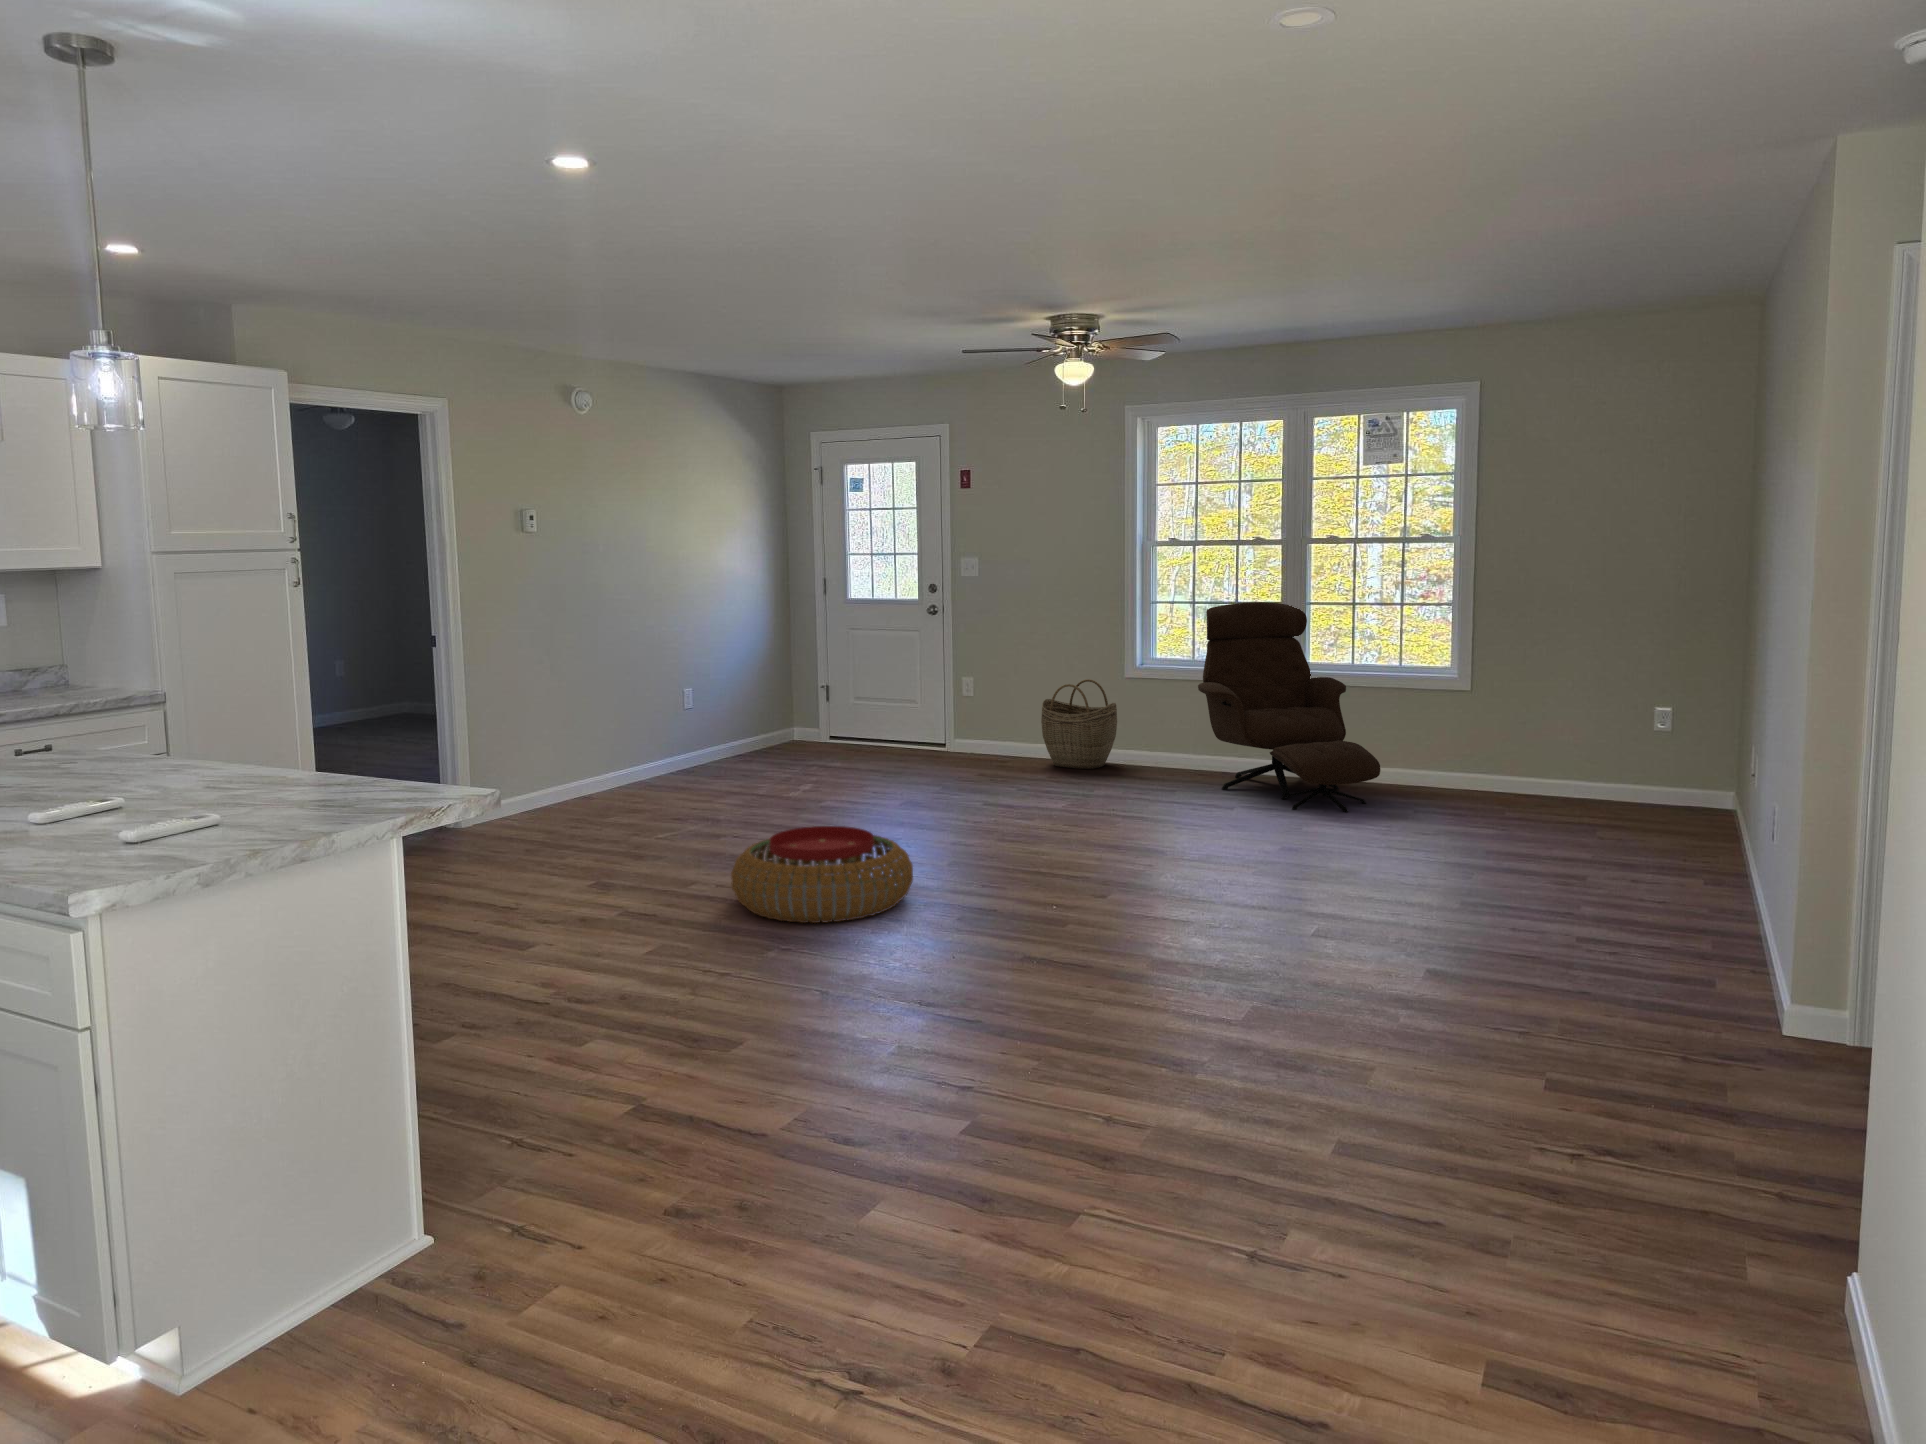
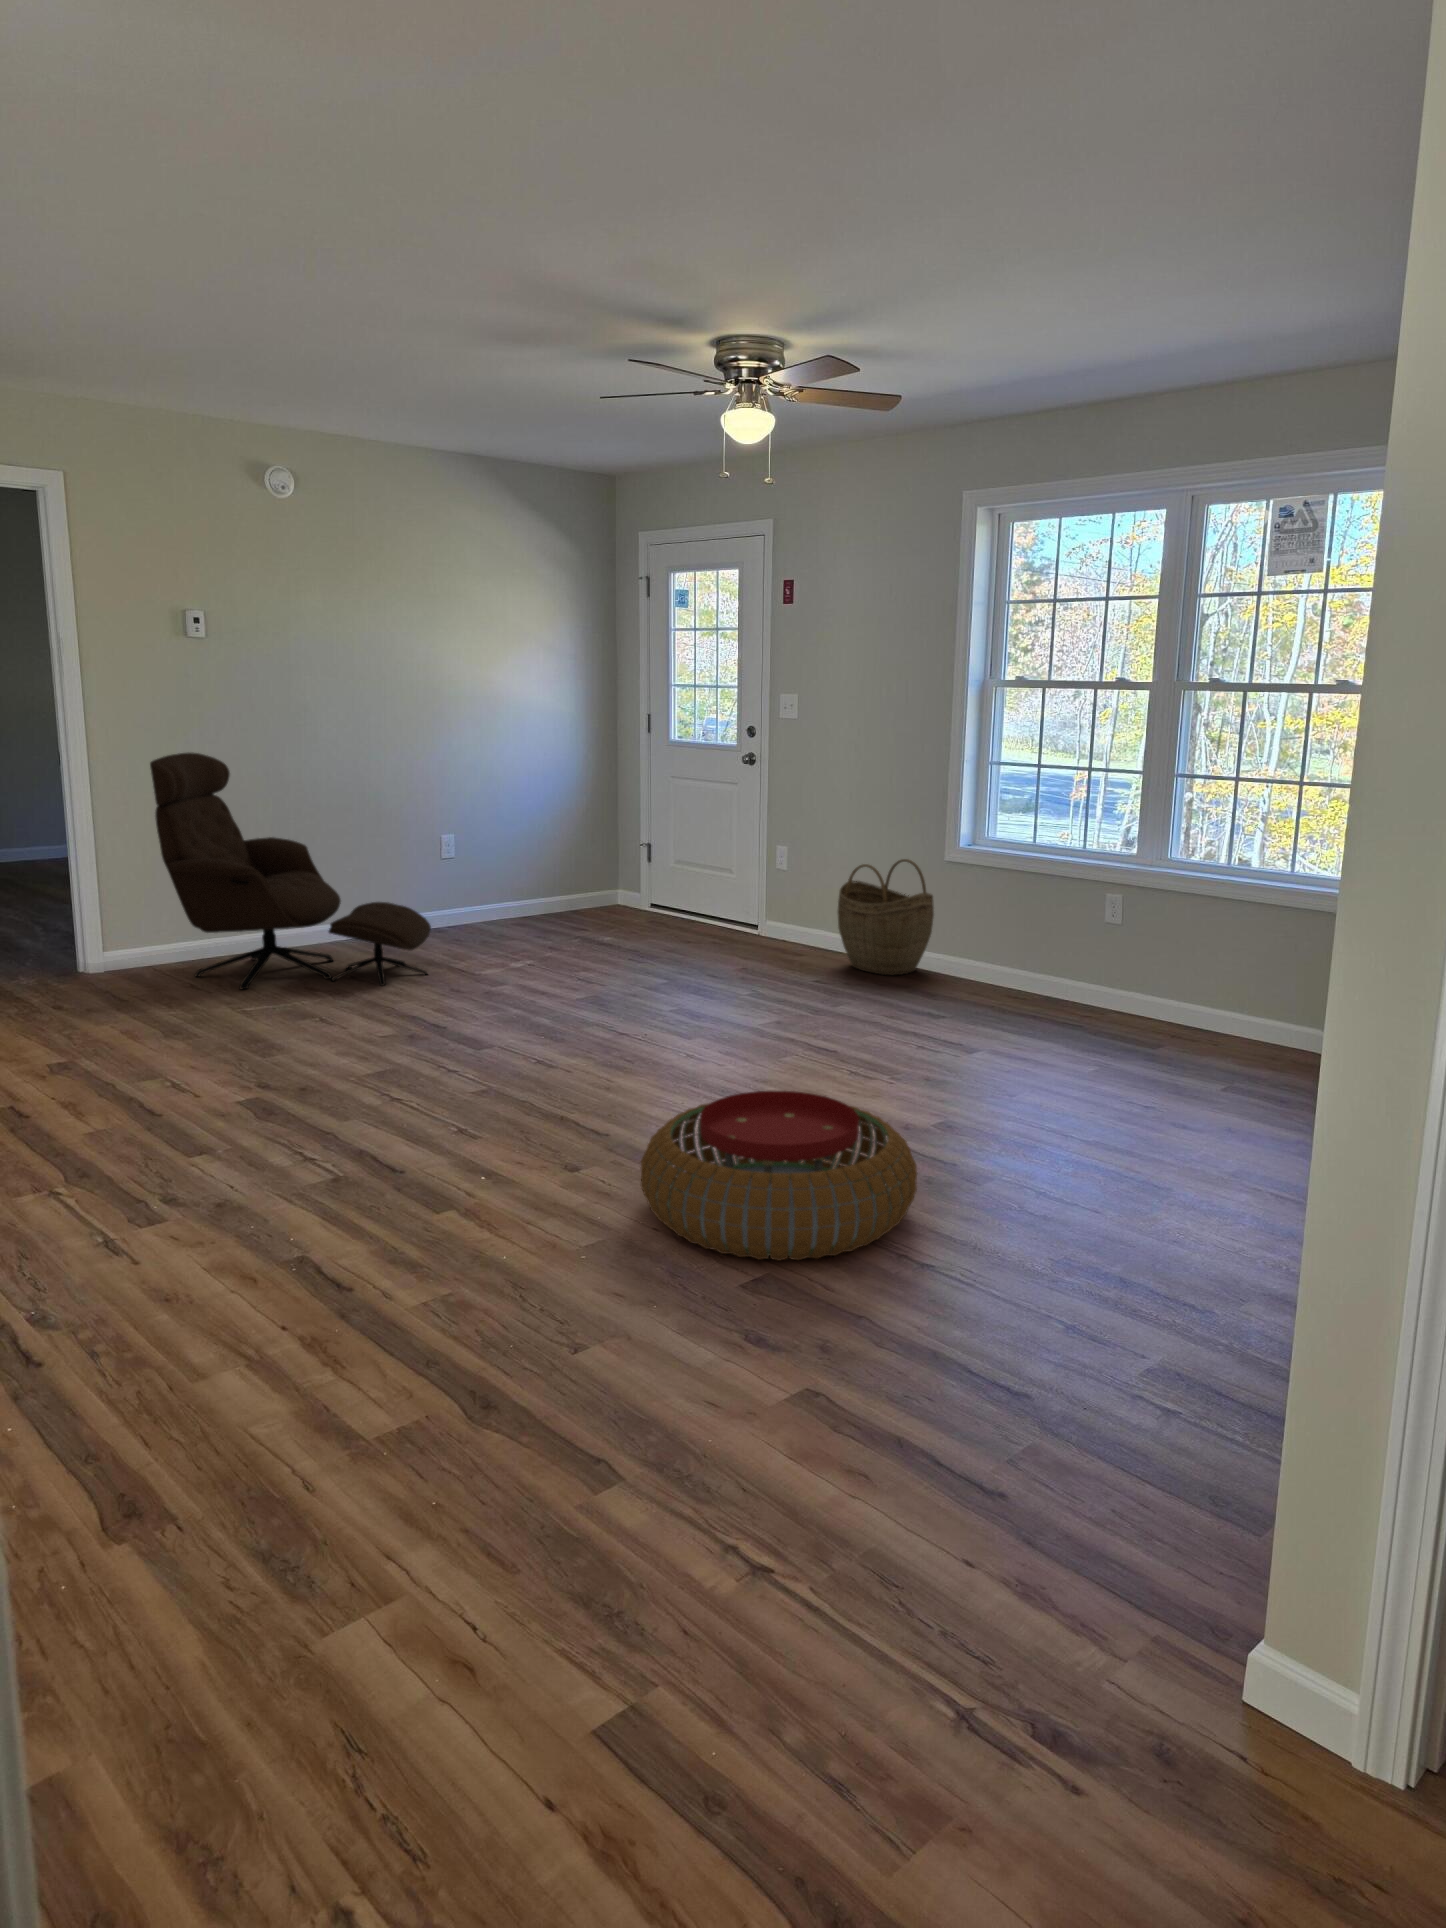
lounge chair: present [1198,602,1380,812] -> present [150,753,431,989]
pouf: present [731,826,913,923] -> present [641,1091,917,1260]

